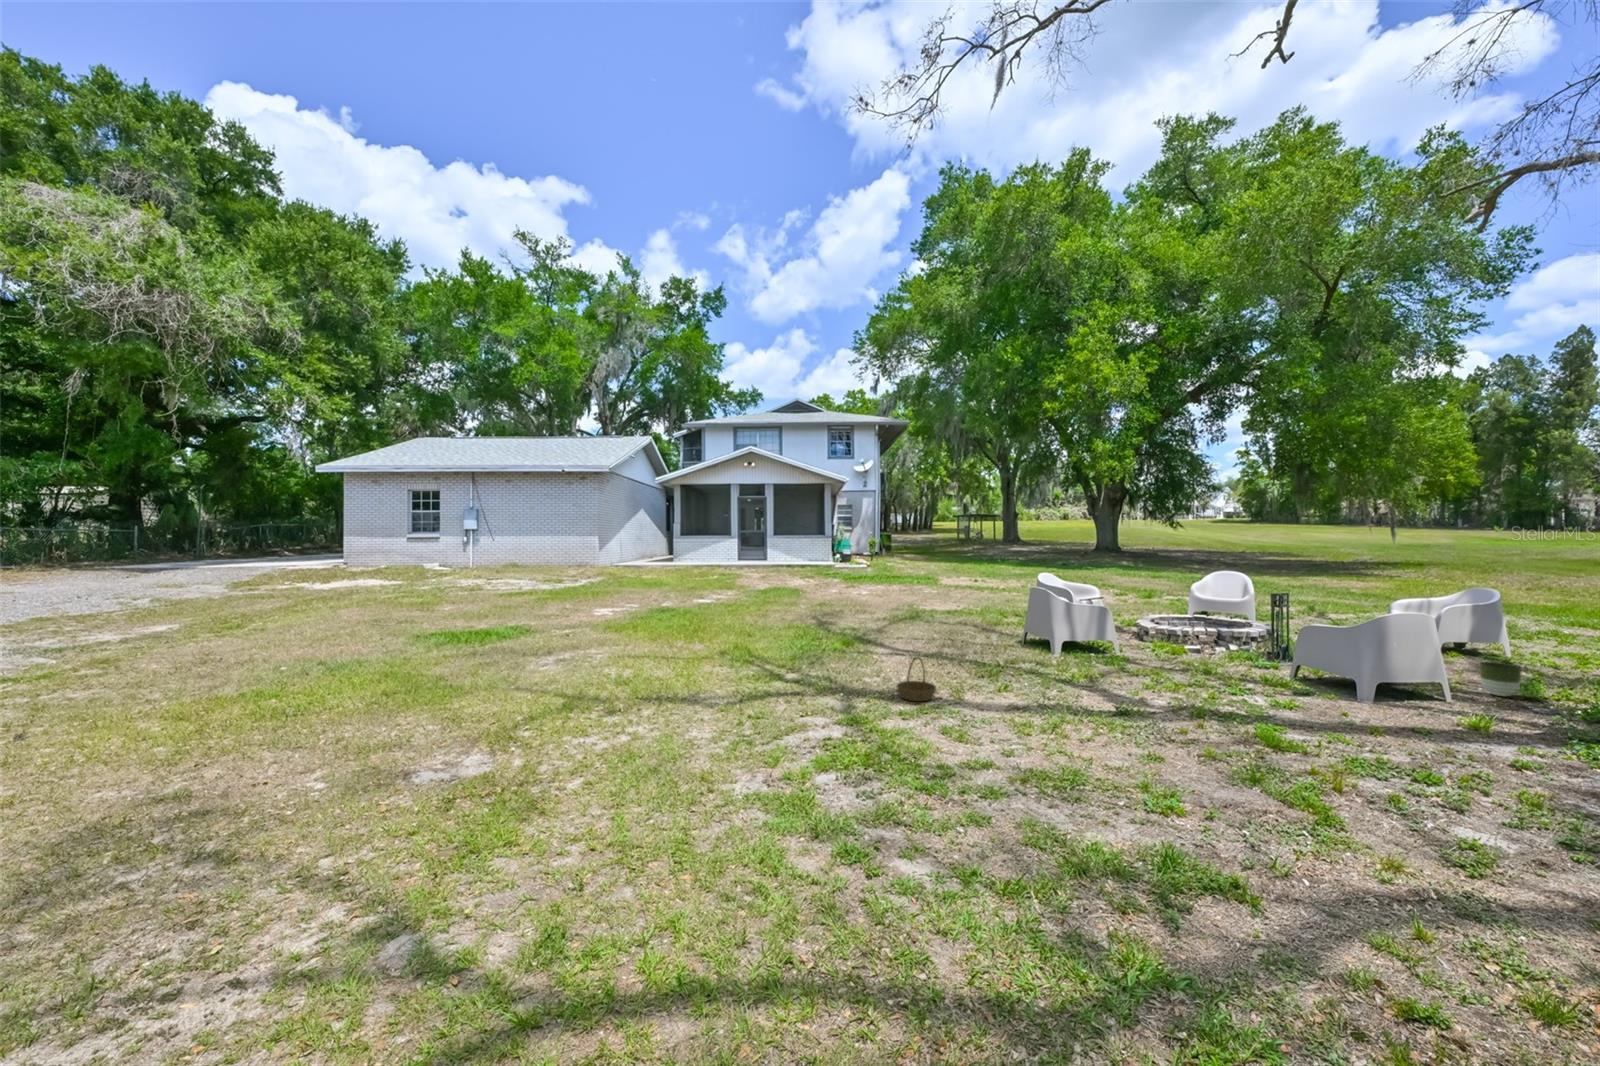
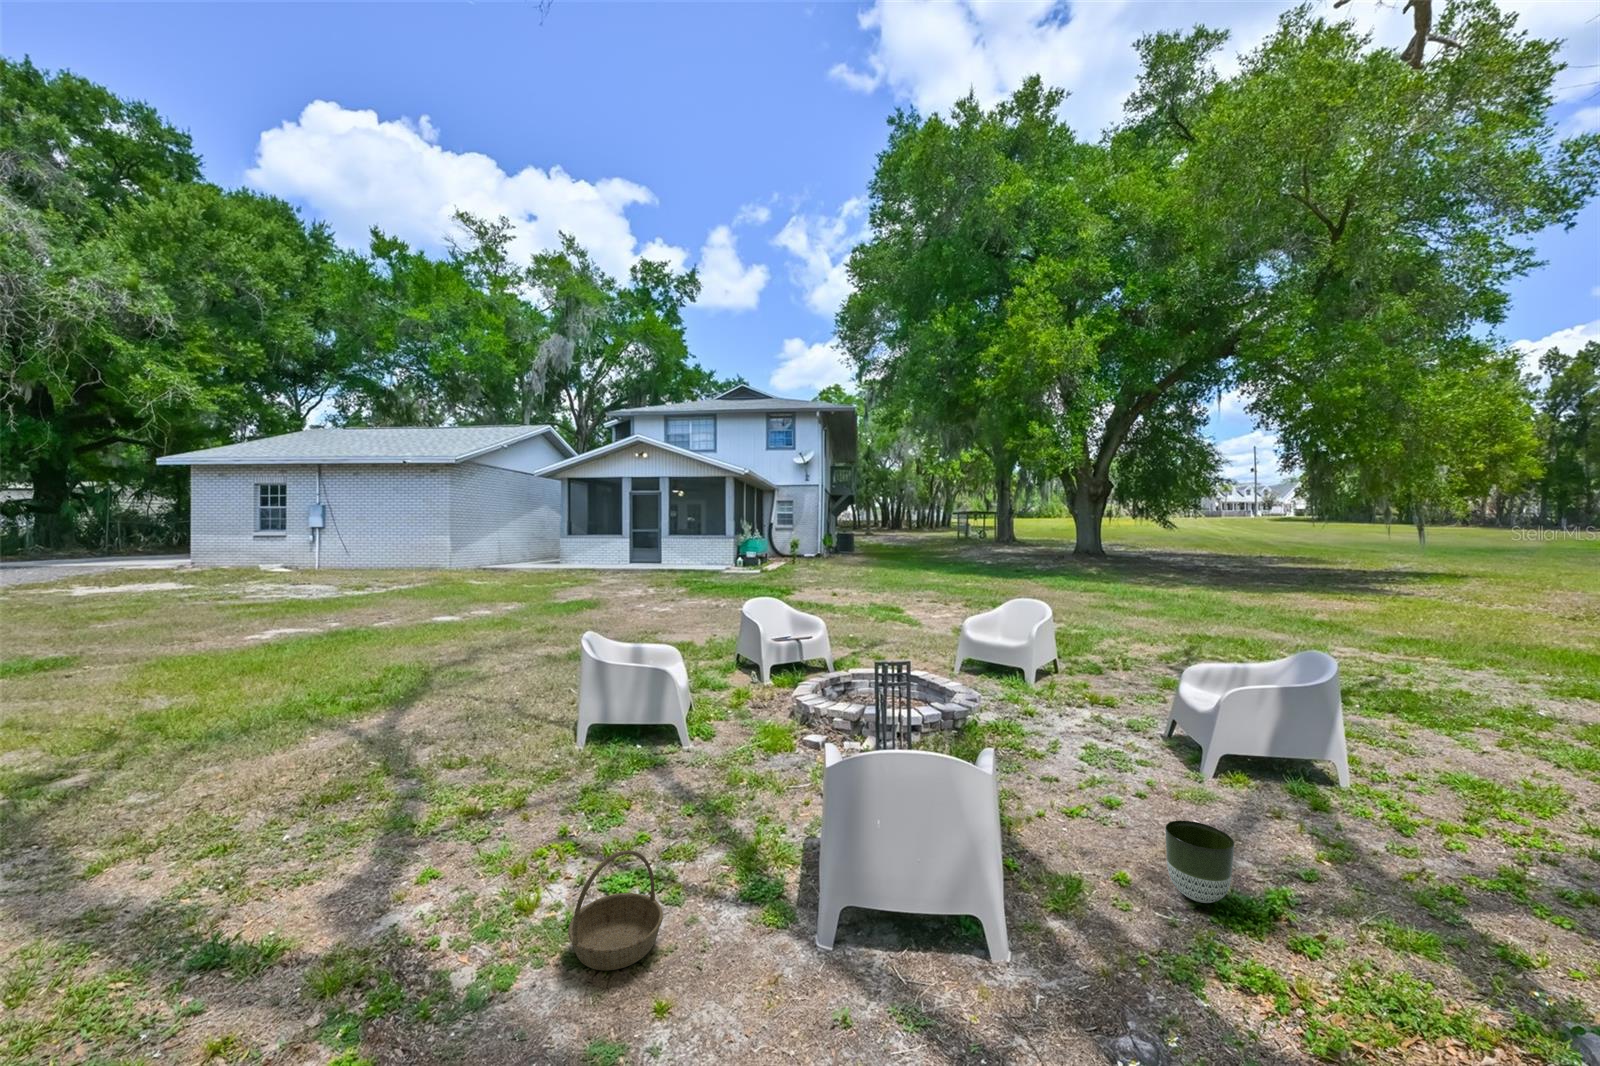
basket: present [897,657,936,701] -> present [568,850,663,970]

